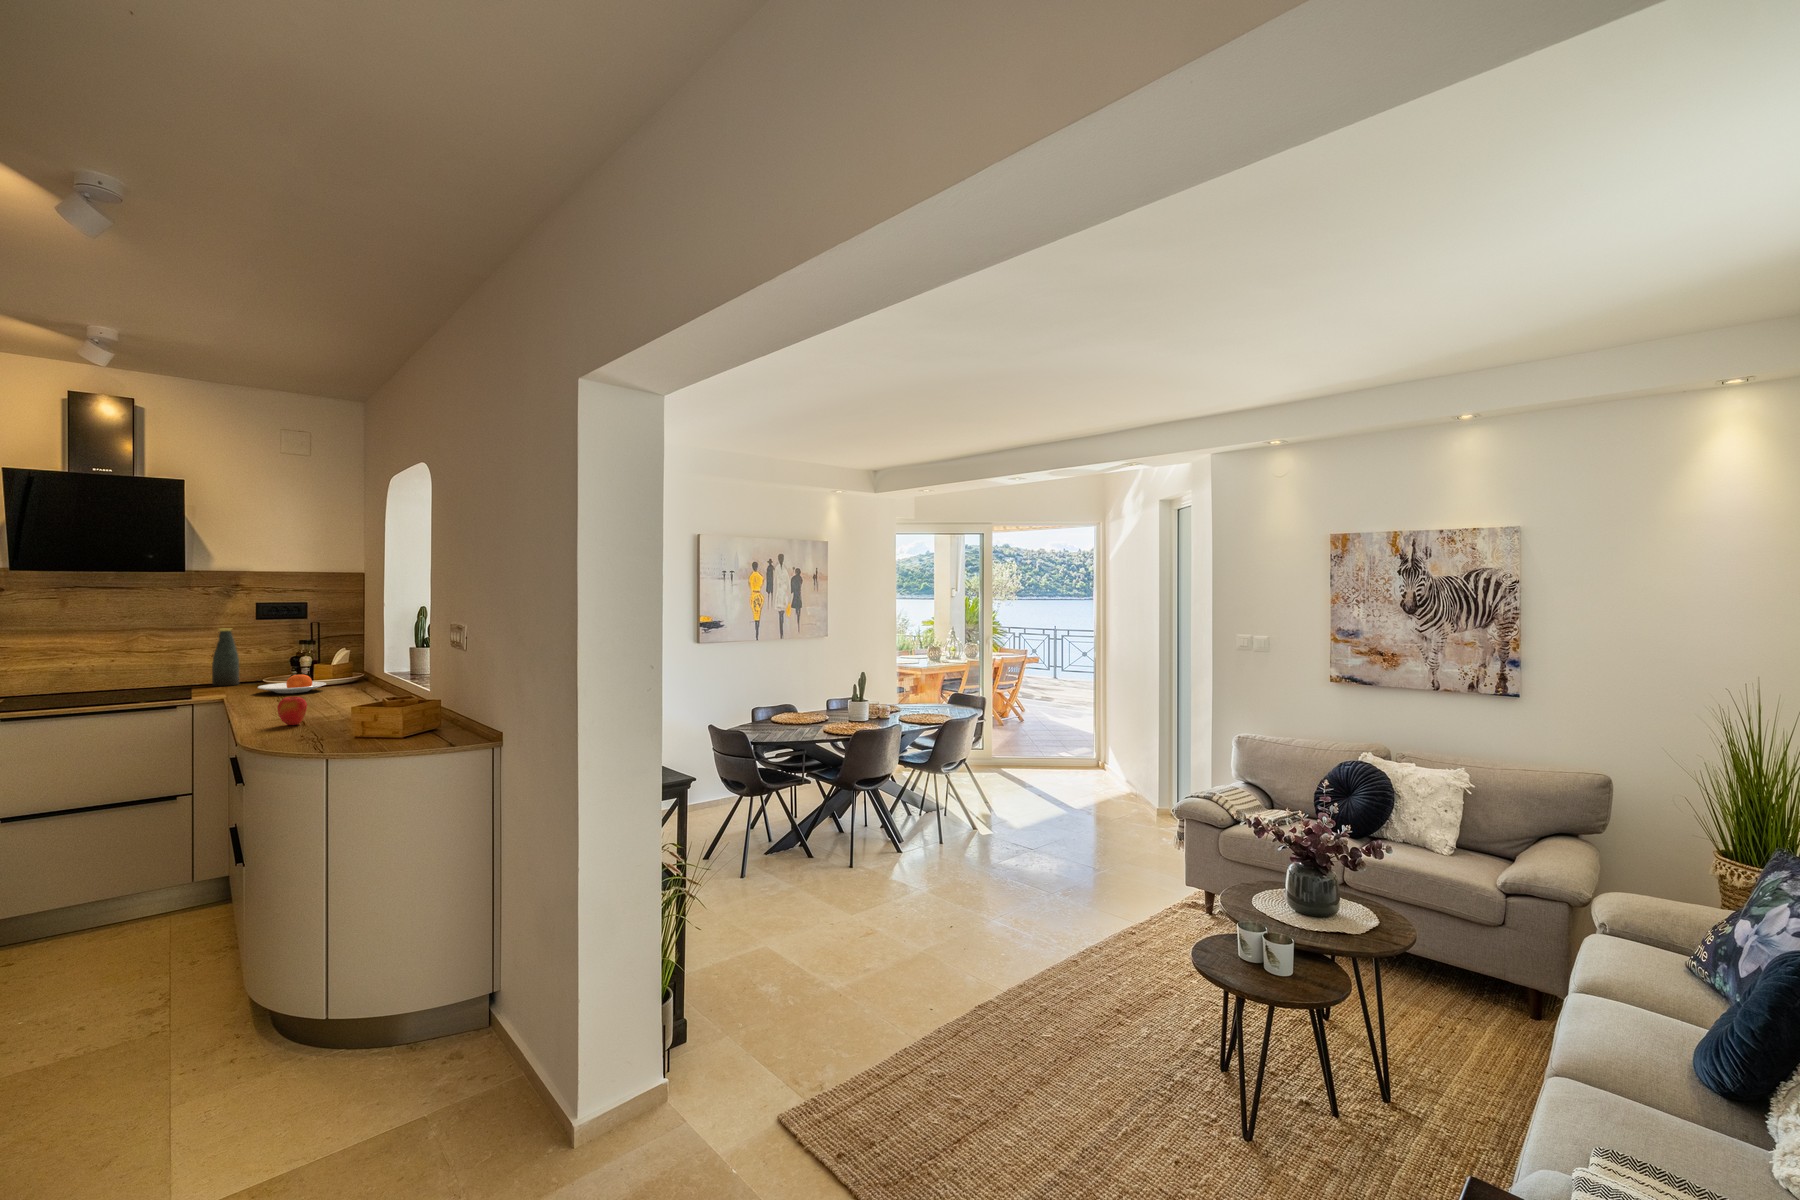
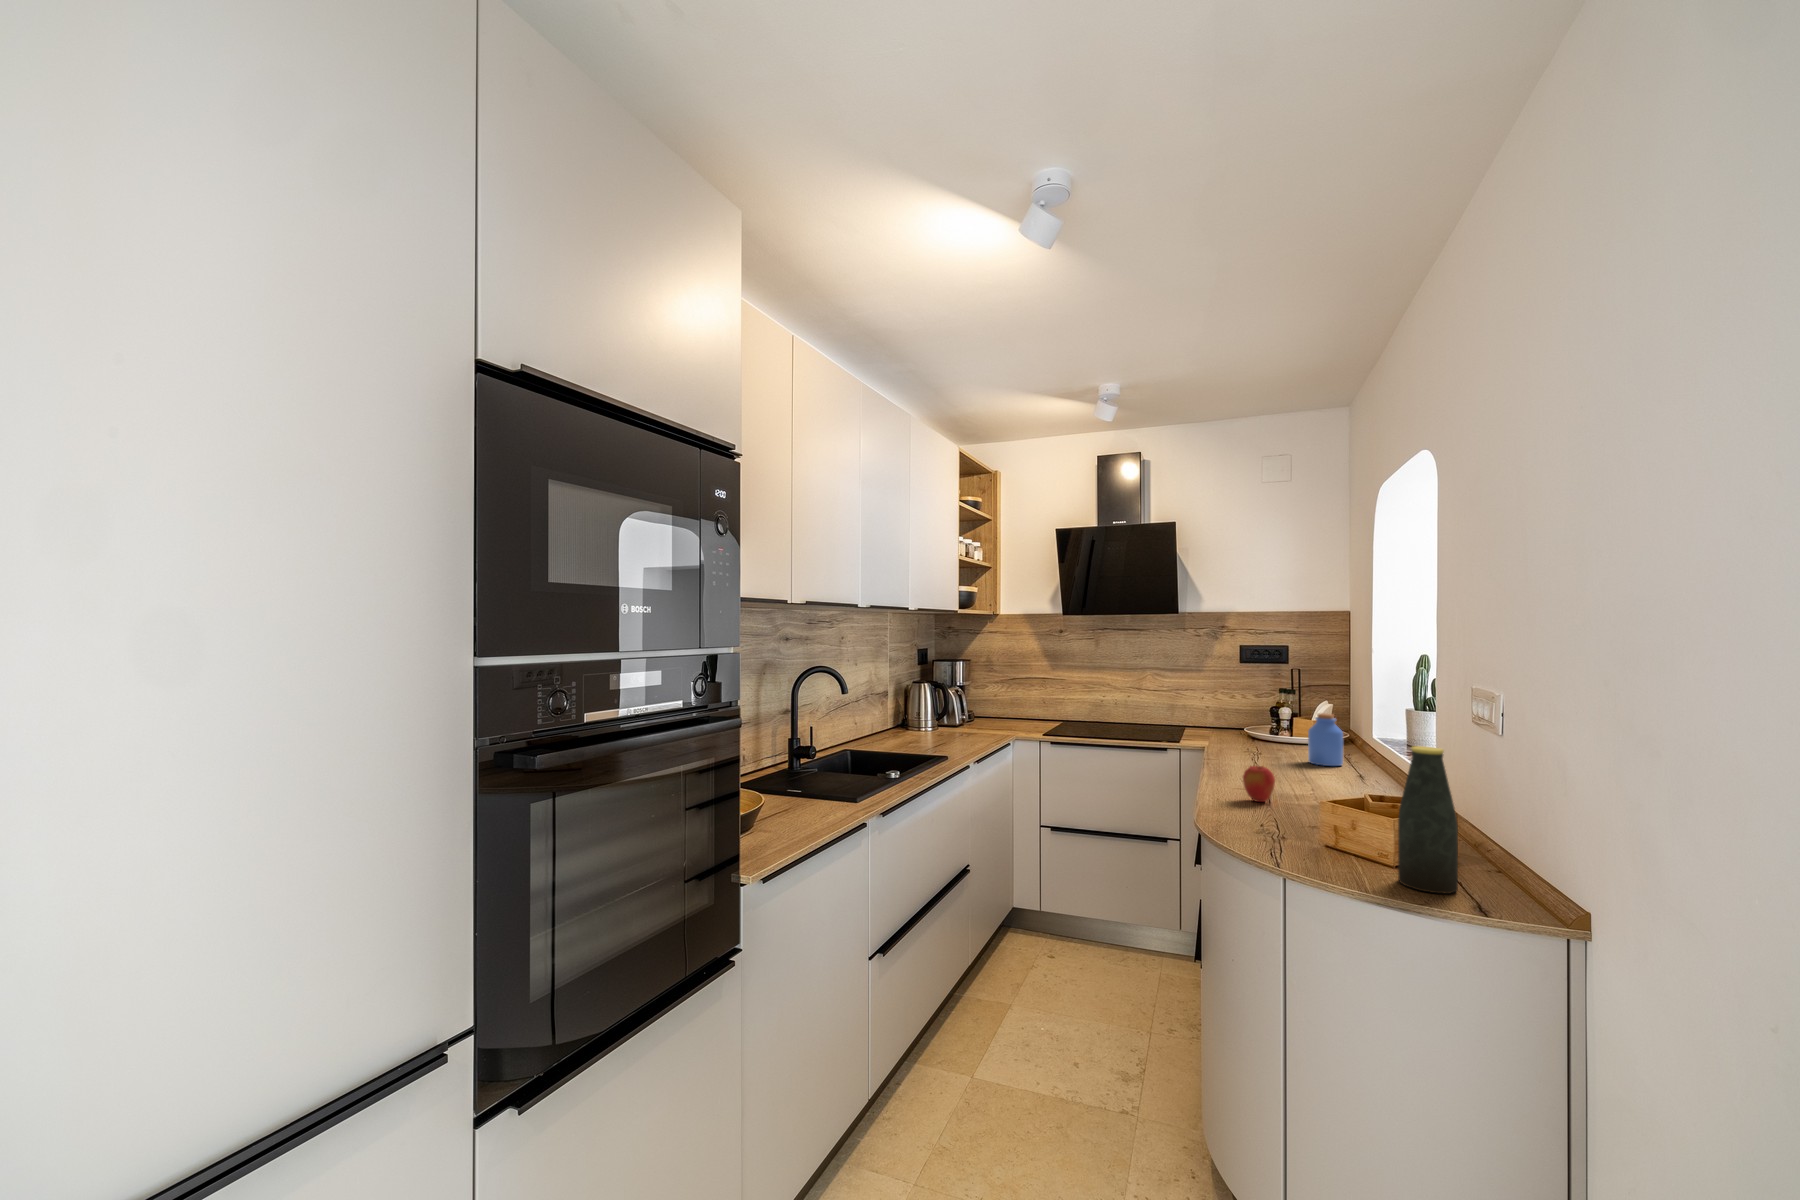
bottle: present [212,629,239,686] -> present [1398,746,1458,894]
jar: none [330,655,361,697] -> present [1308,713,1343,766]
plate: present [258,675,326,693] -> none [1237,729,1306,751]

